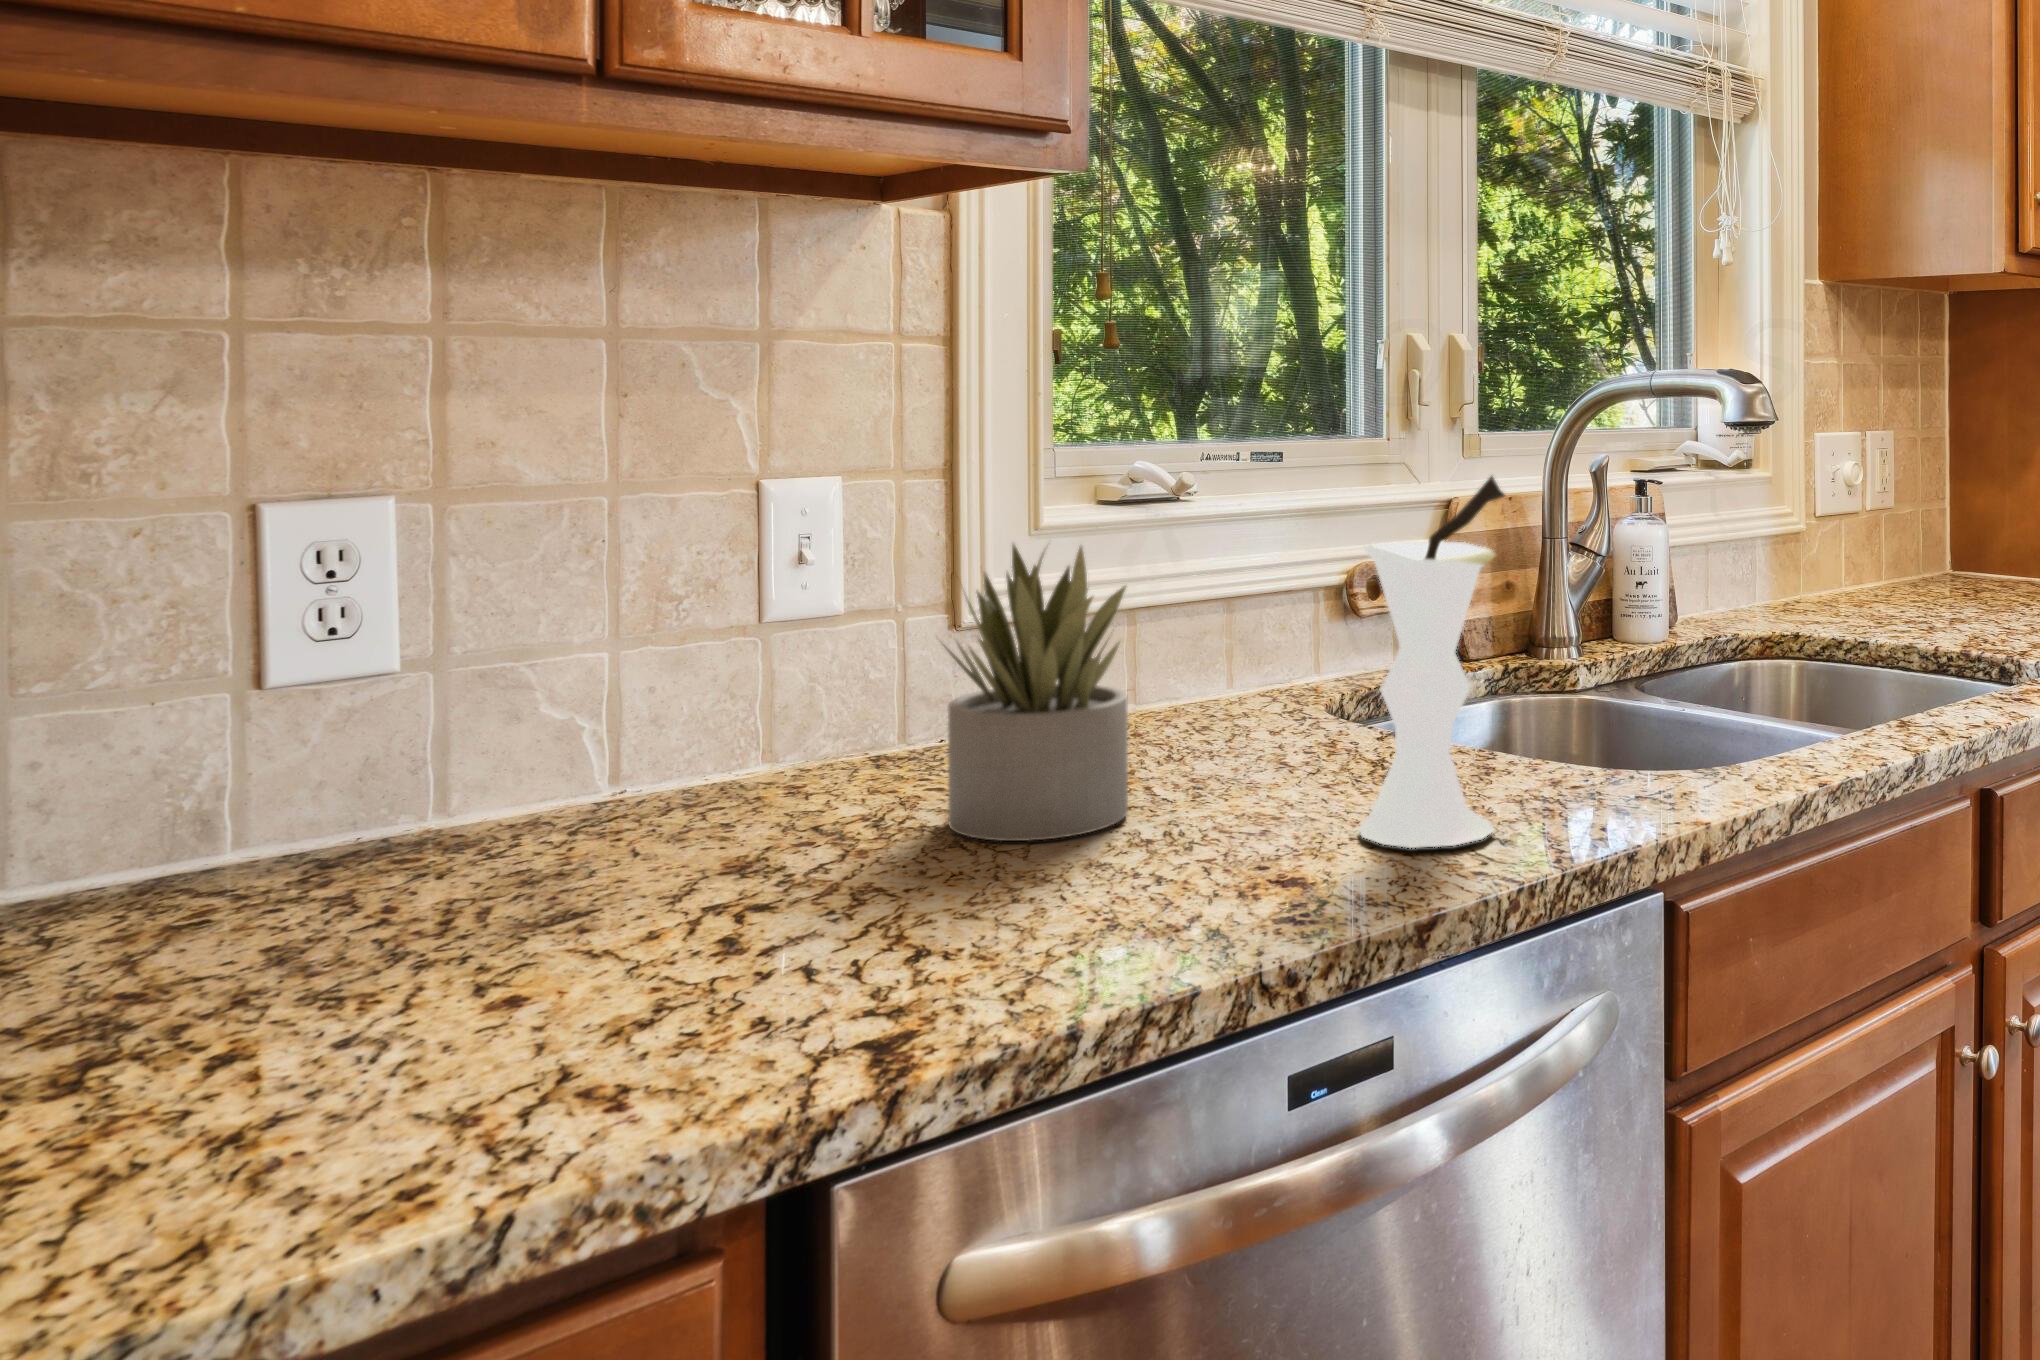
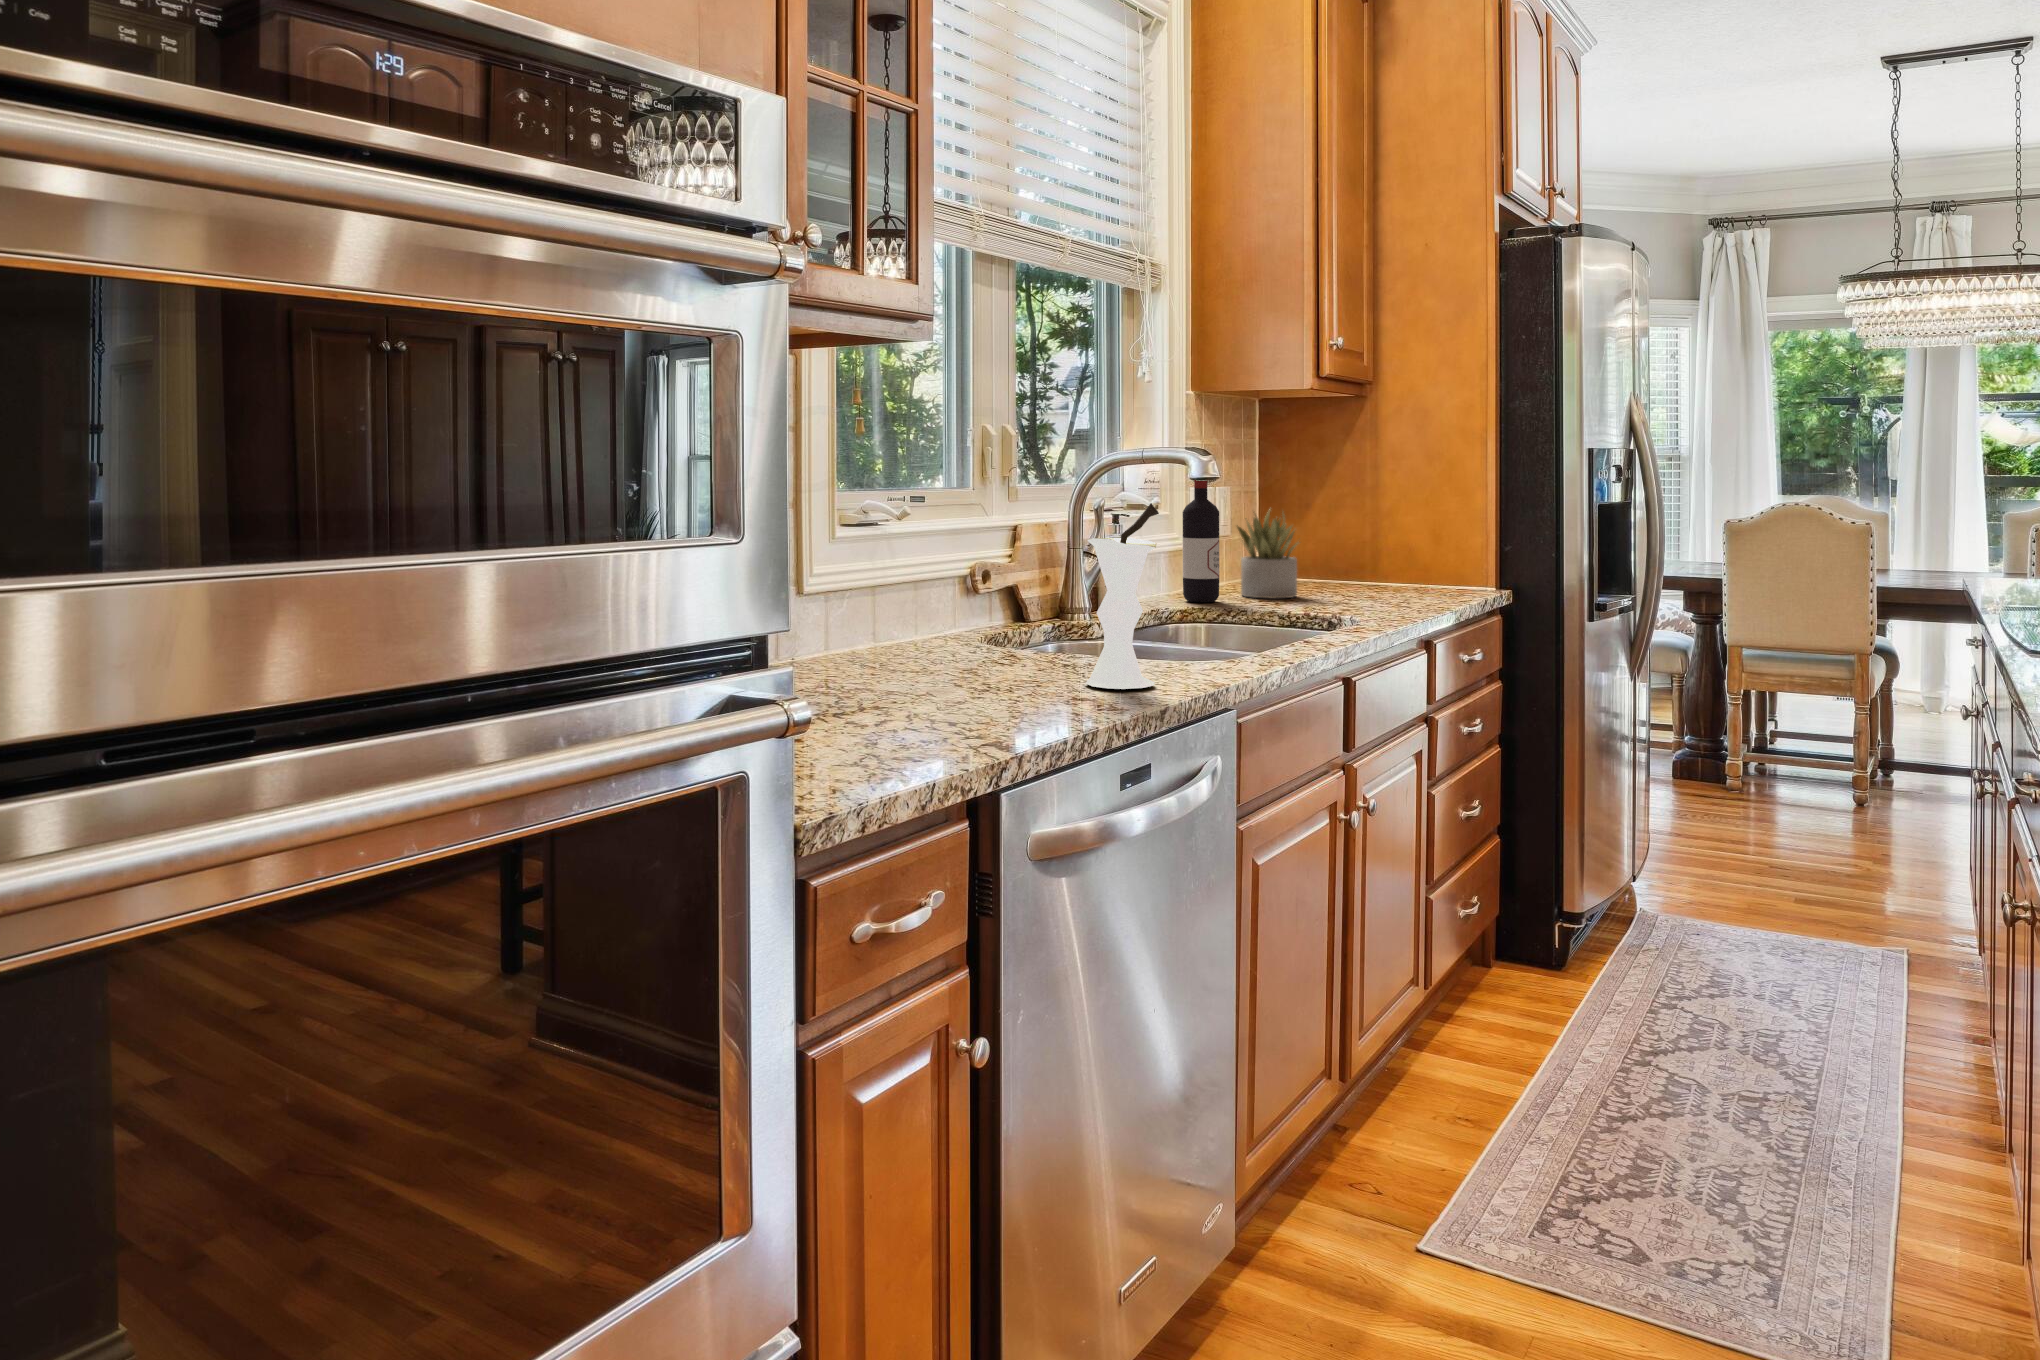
wine bottle: none [1777,395,1839,624] -> present [1183,480,1220,602]
succulent plant: present [943,544,1128,841] -> present [1237,511,1299,598]

